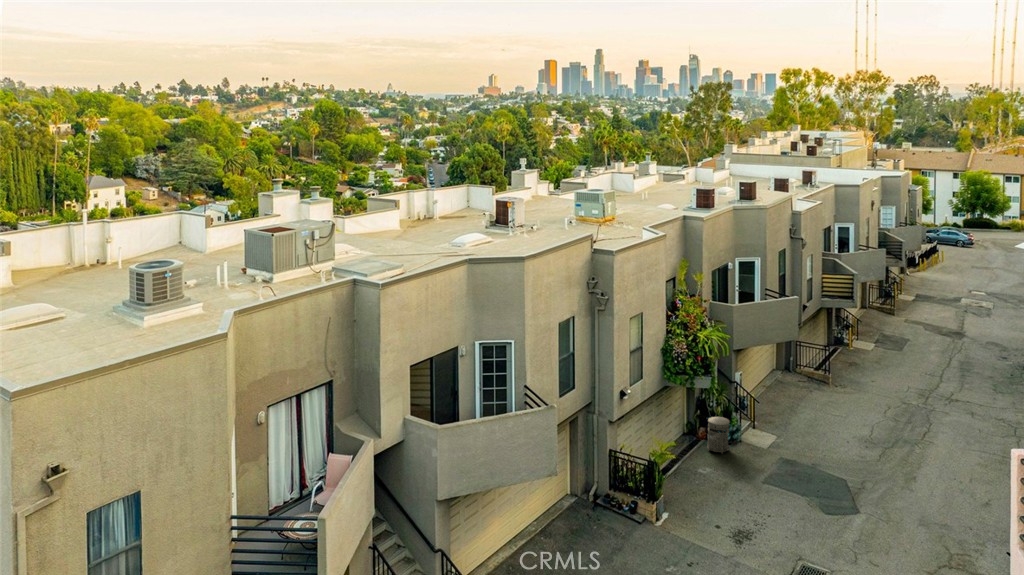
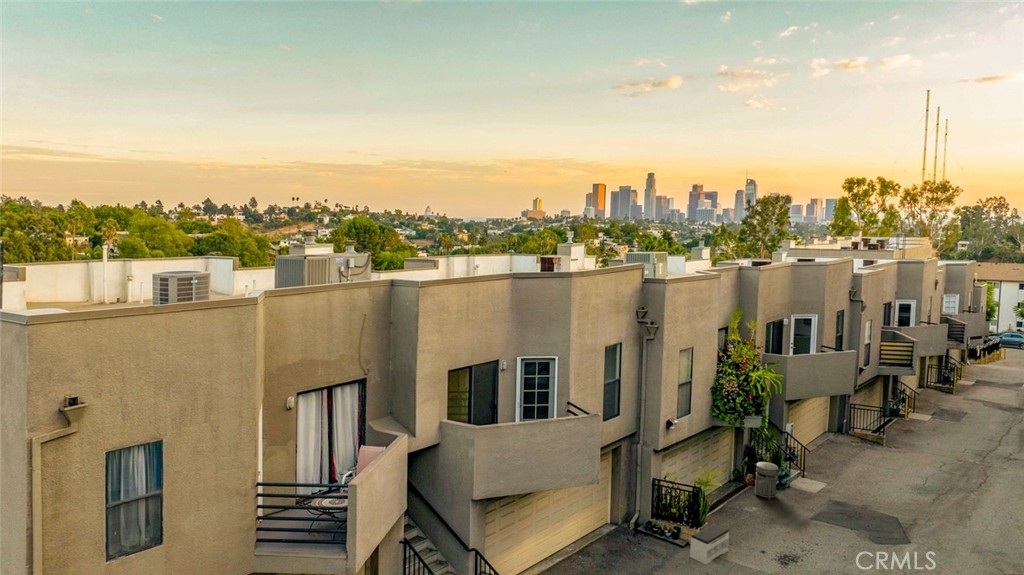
bench: none [651,487,688,529] -> present [690,524,729,564]

